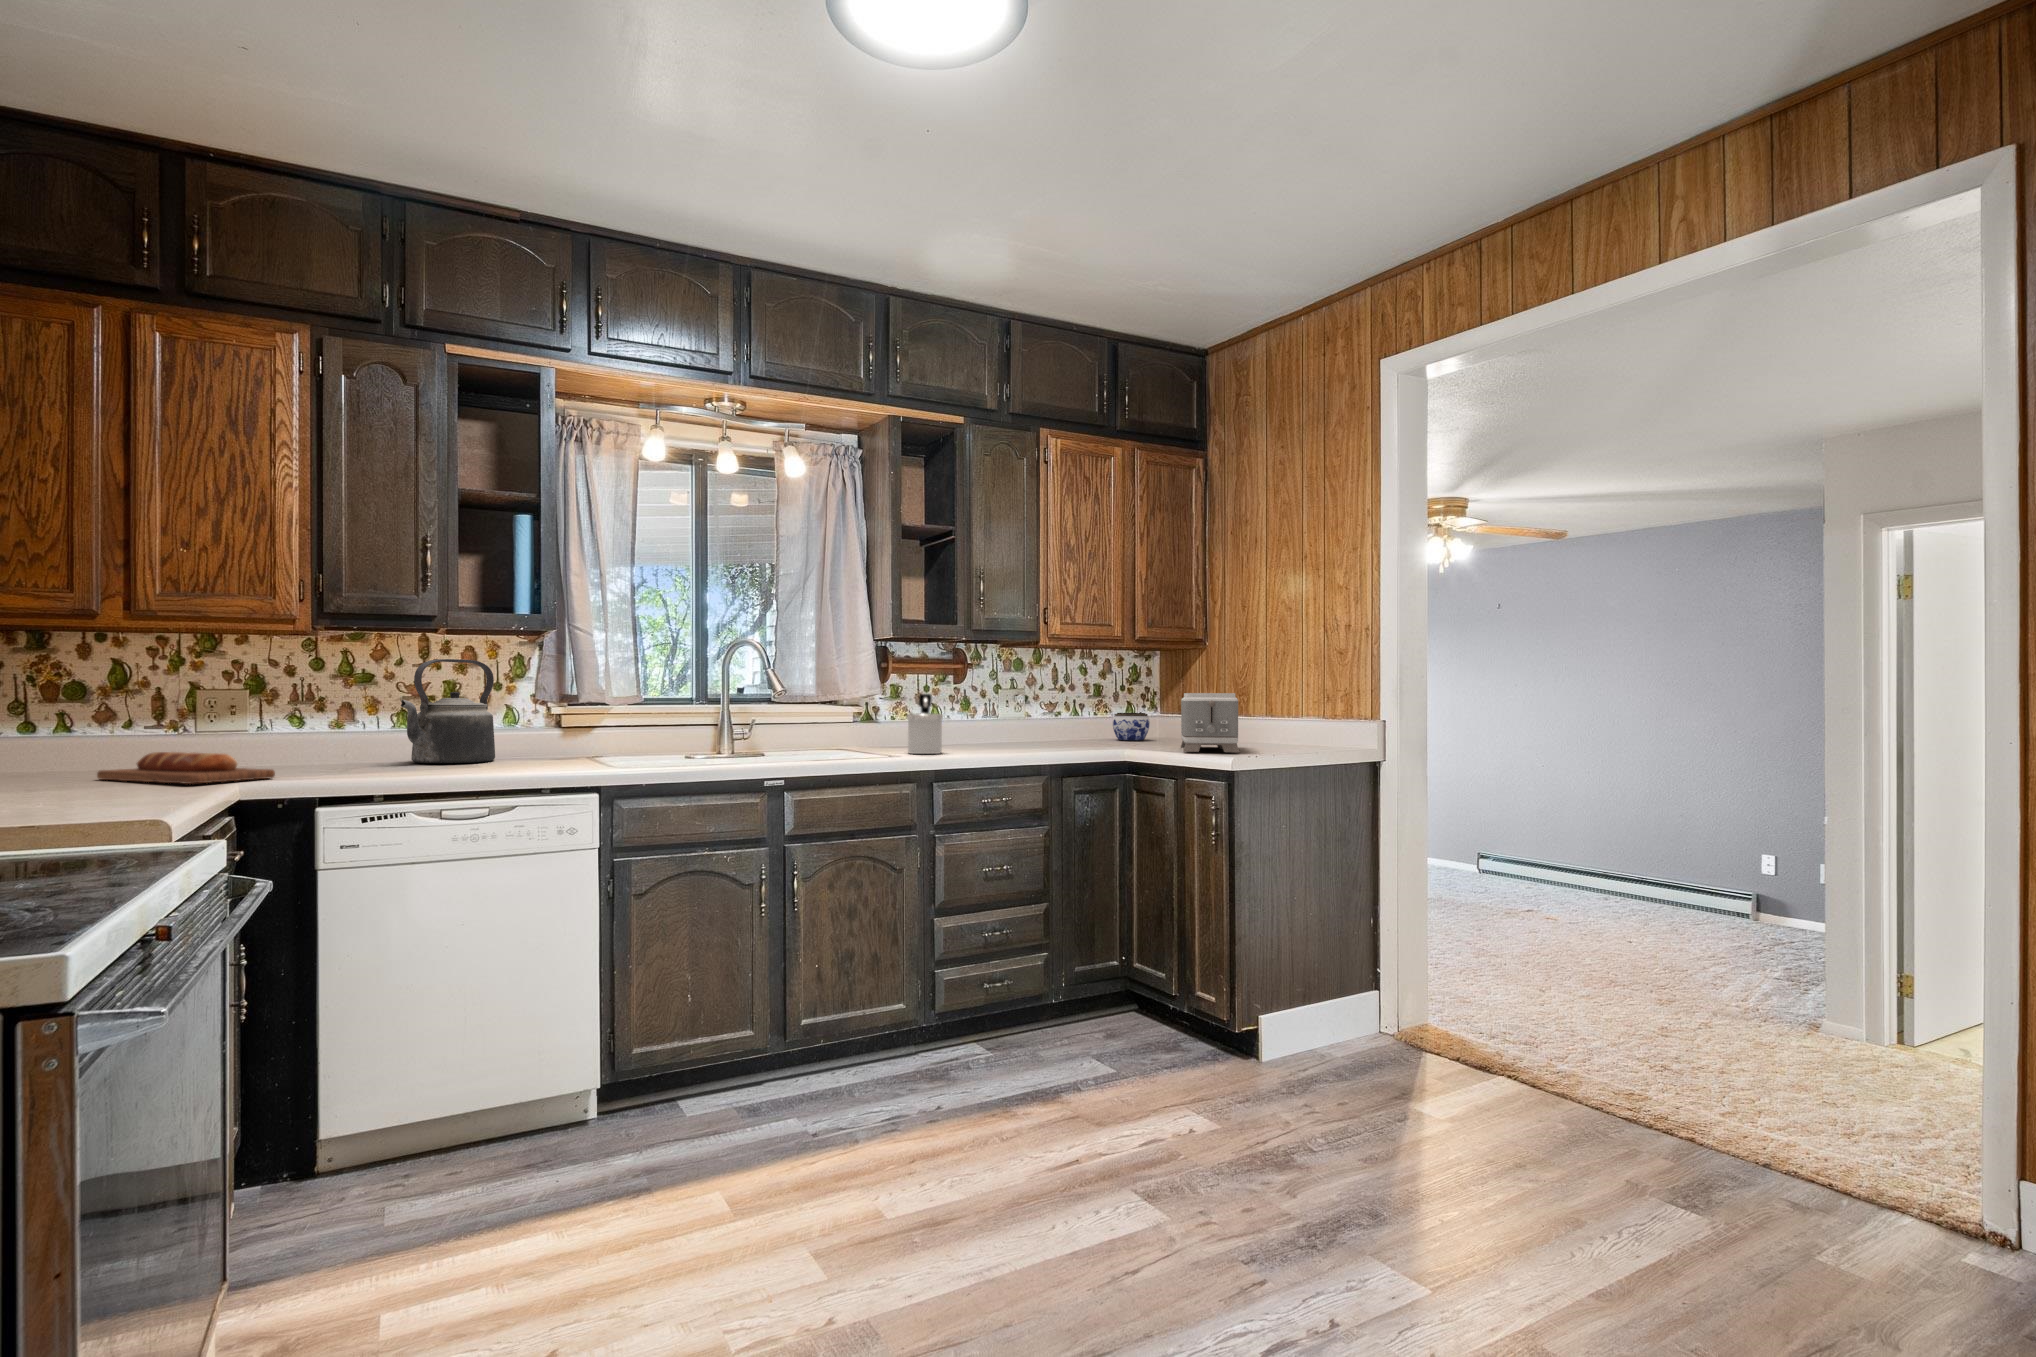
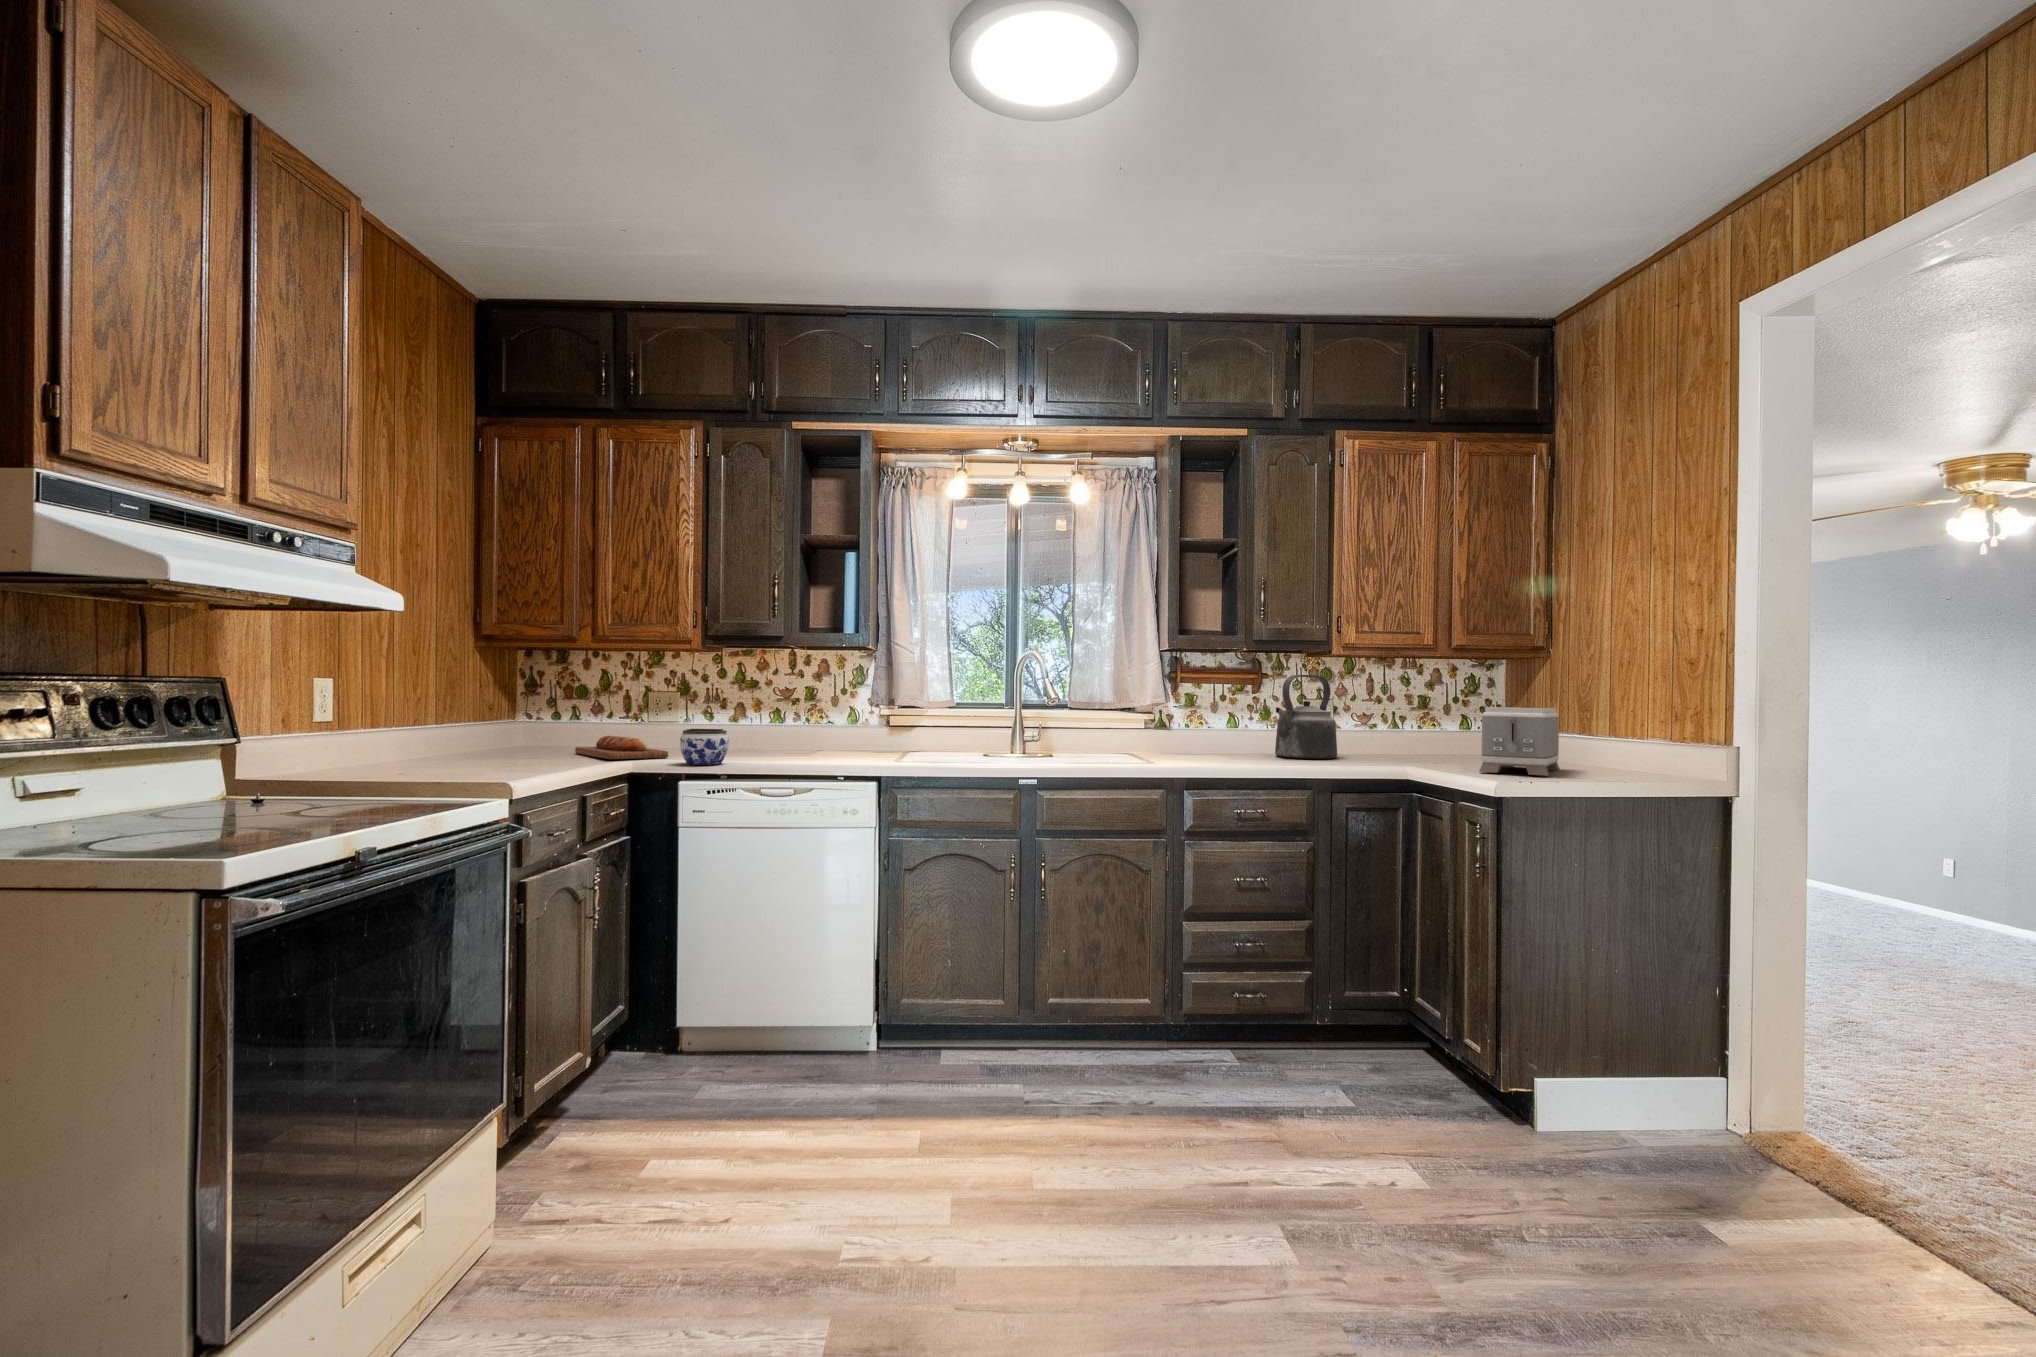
kettle: present [401,659,495,763] -> present [1275,675,1337,759]
soap dispenser: present [907,694,943,754] -> none [1179,703,1214,761]
jar: present [1113,713,1150,740] -> present [680,729,729,765]

